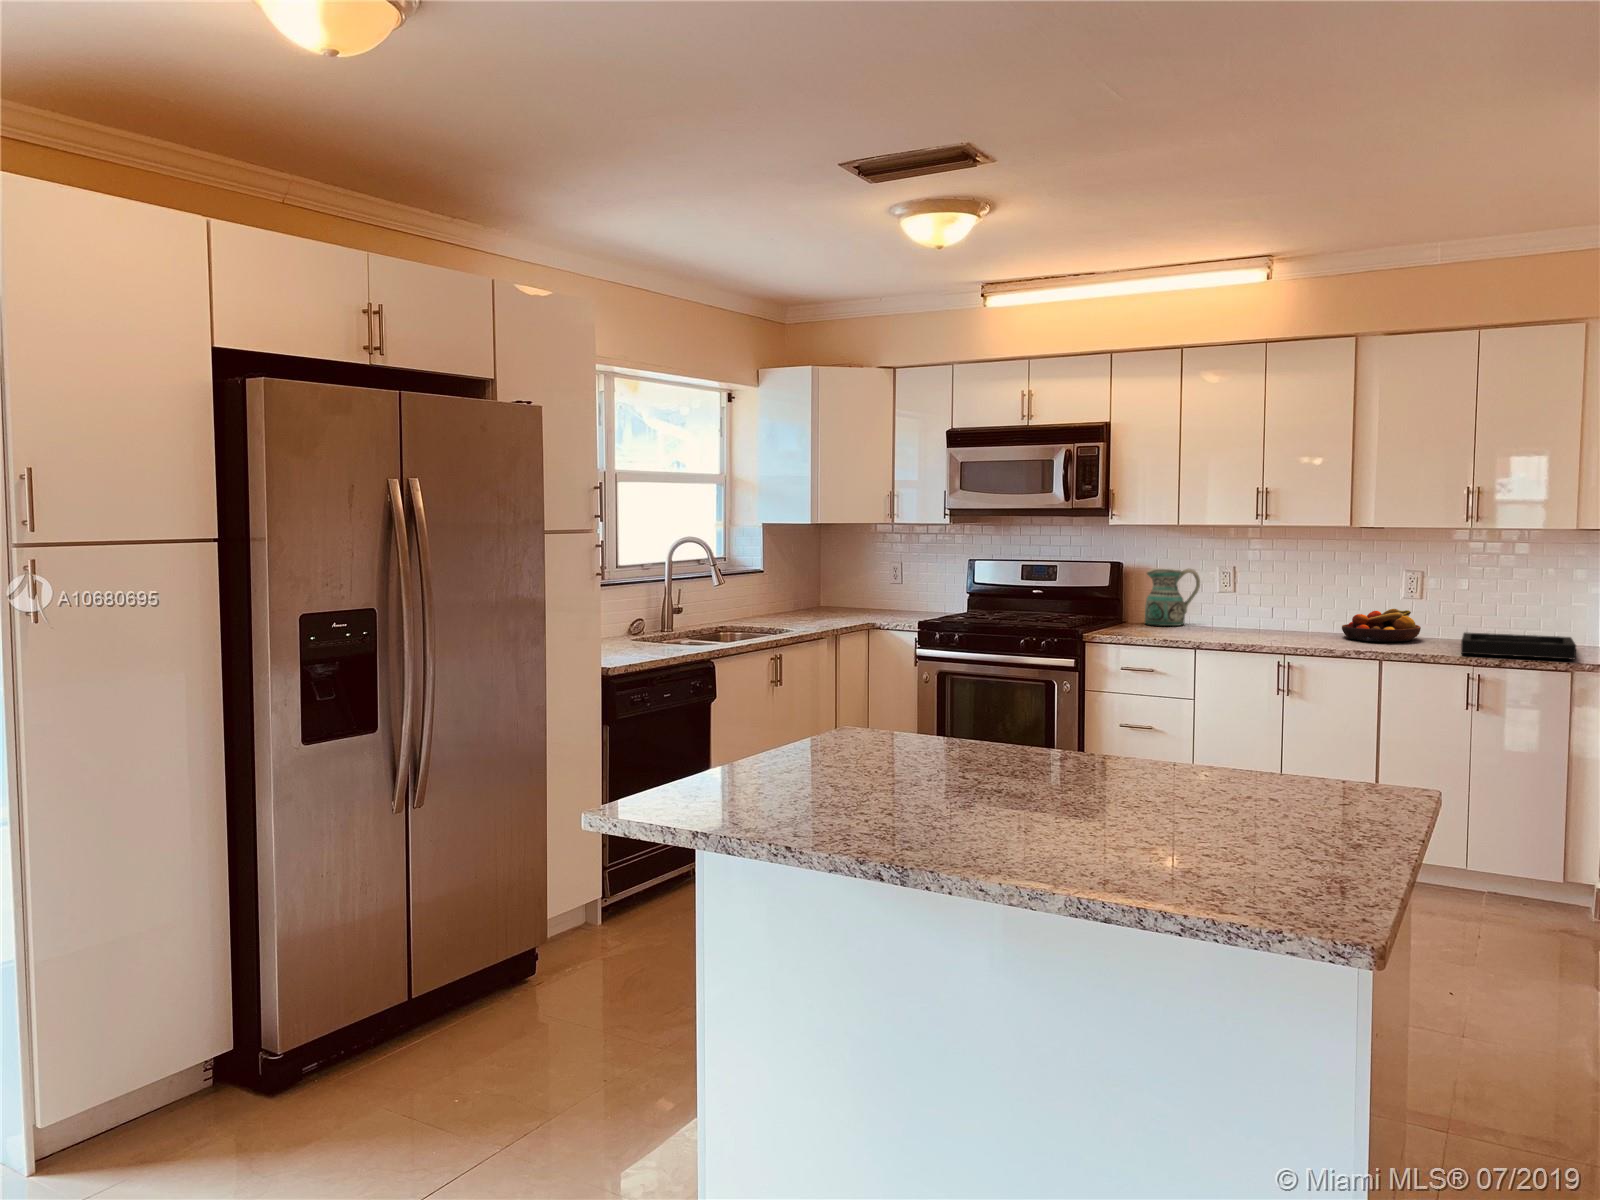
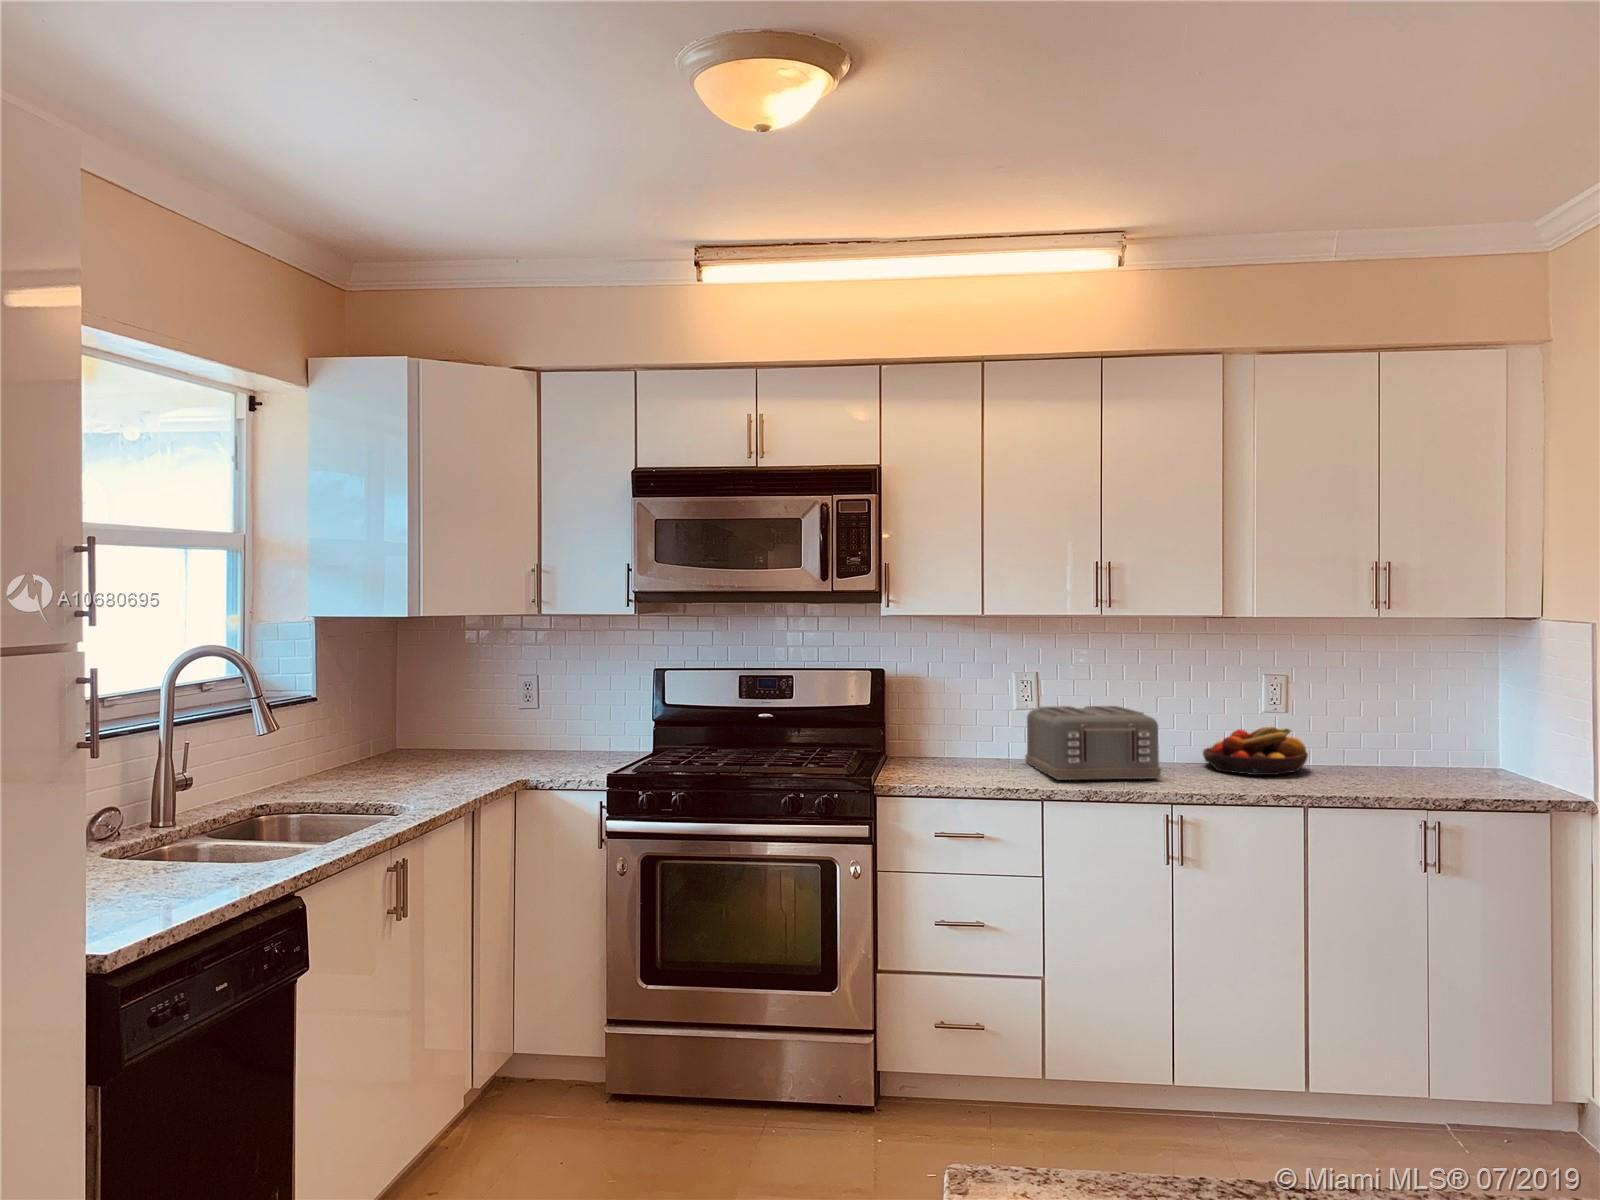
ceramic pitcher: present [1145,569,1200,626] -> none [924,676,996,761]
toaster: none [1212,590,1292,639] -> present [1025,706,1161,780]
decorative tray: present [1461,633,1576,659] -> none [1358,756,1553,795]

